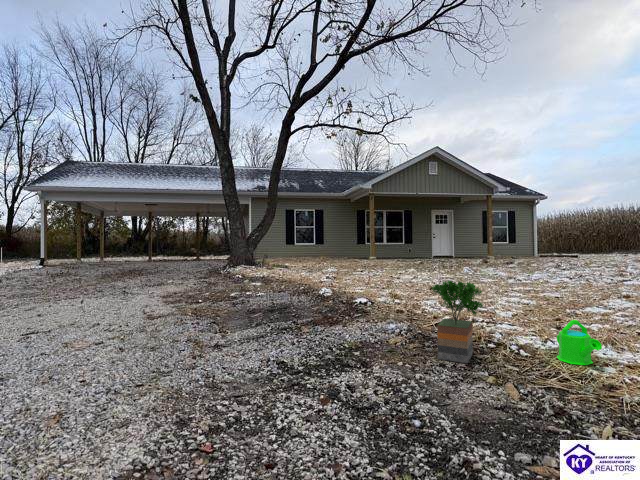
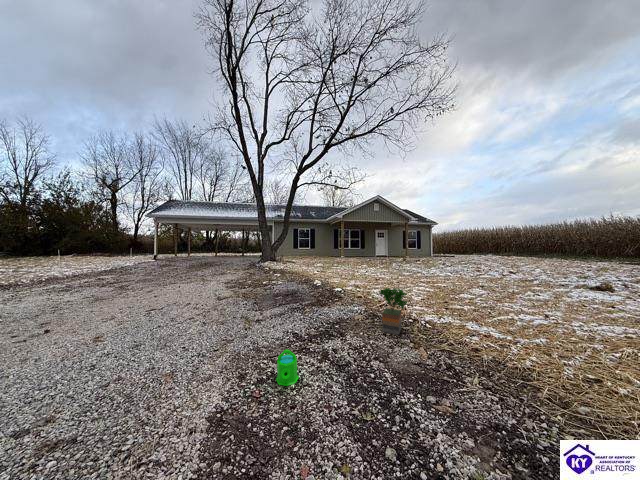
watering can: present [557,320,602,365] -> present [276,349,299,386]

